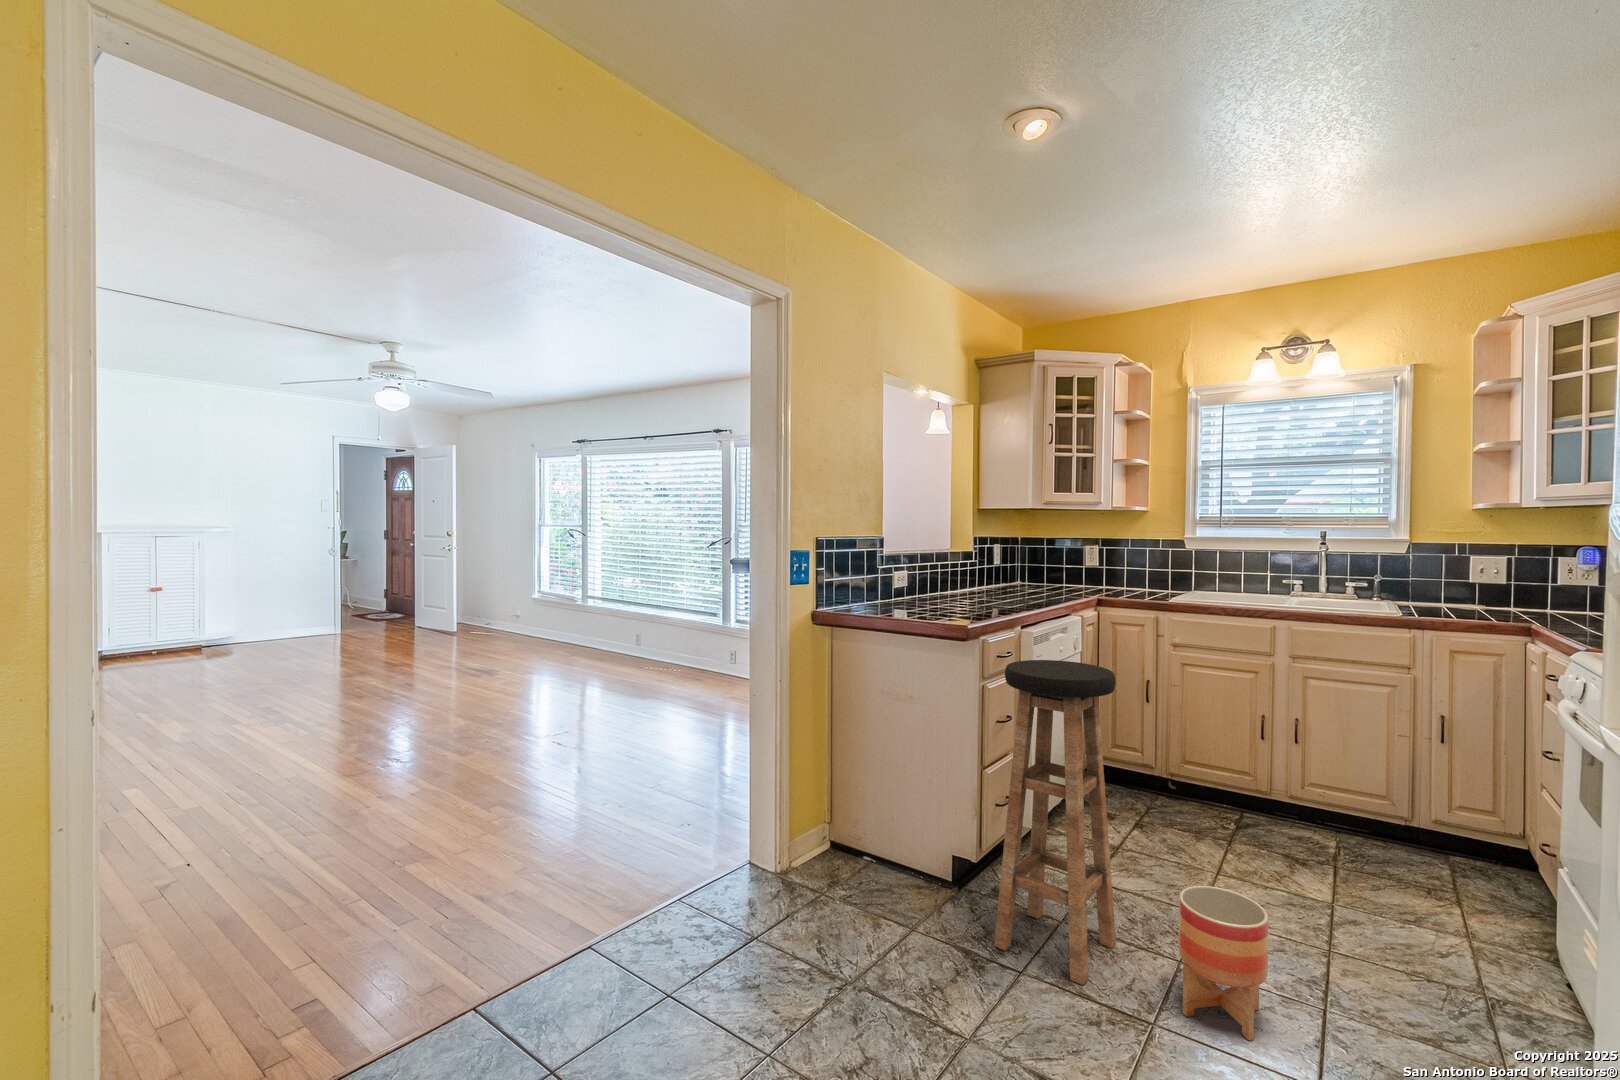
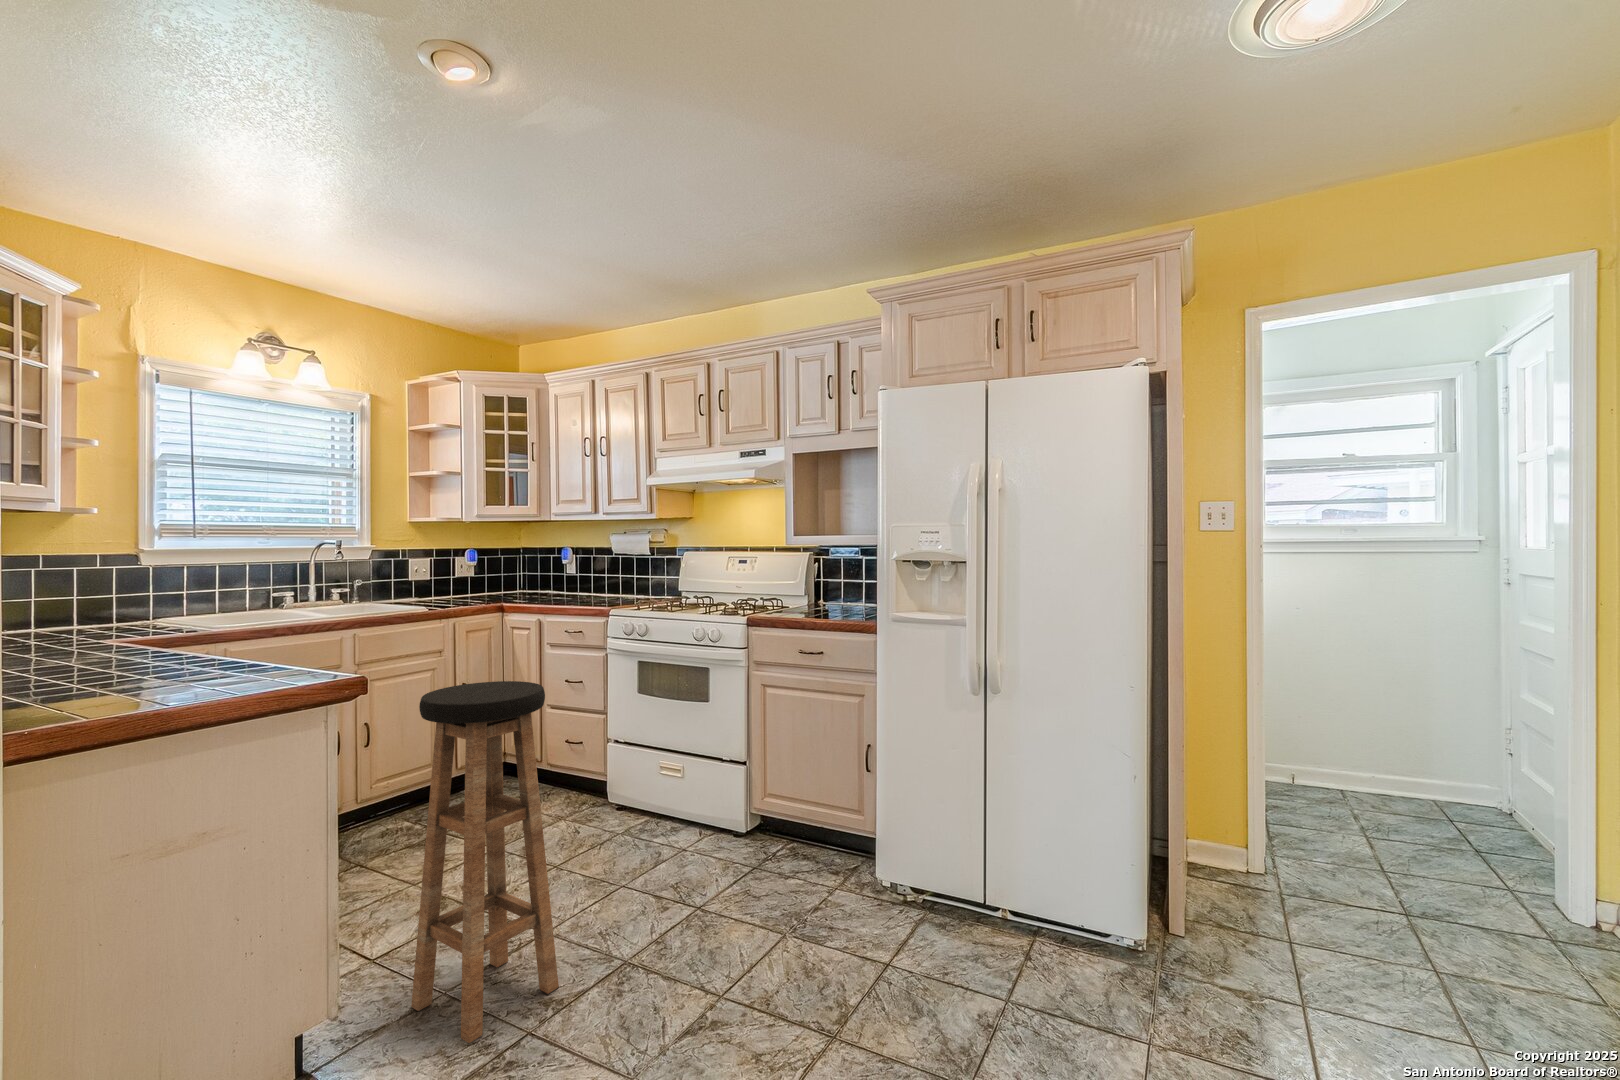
planter: present [1178,886,1268,1040] -> none [576,826,643,940]

